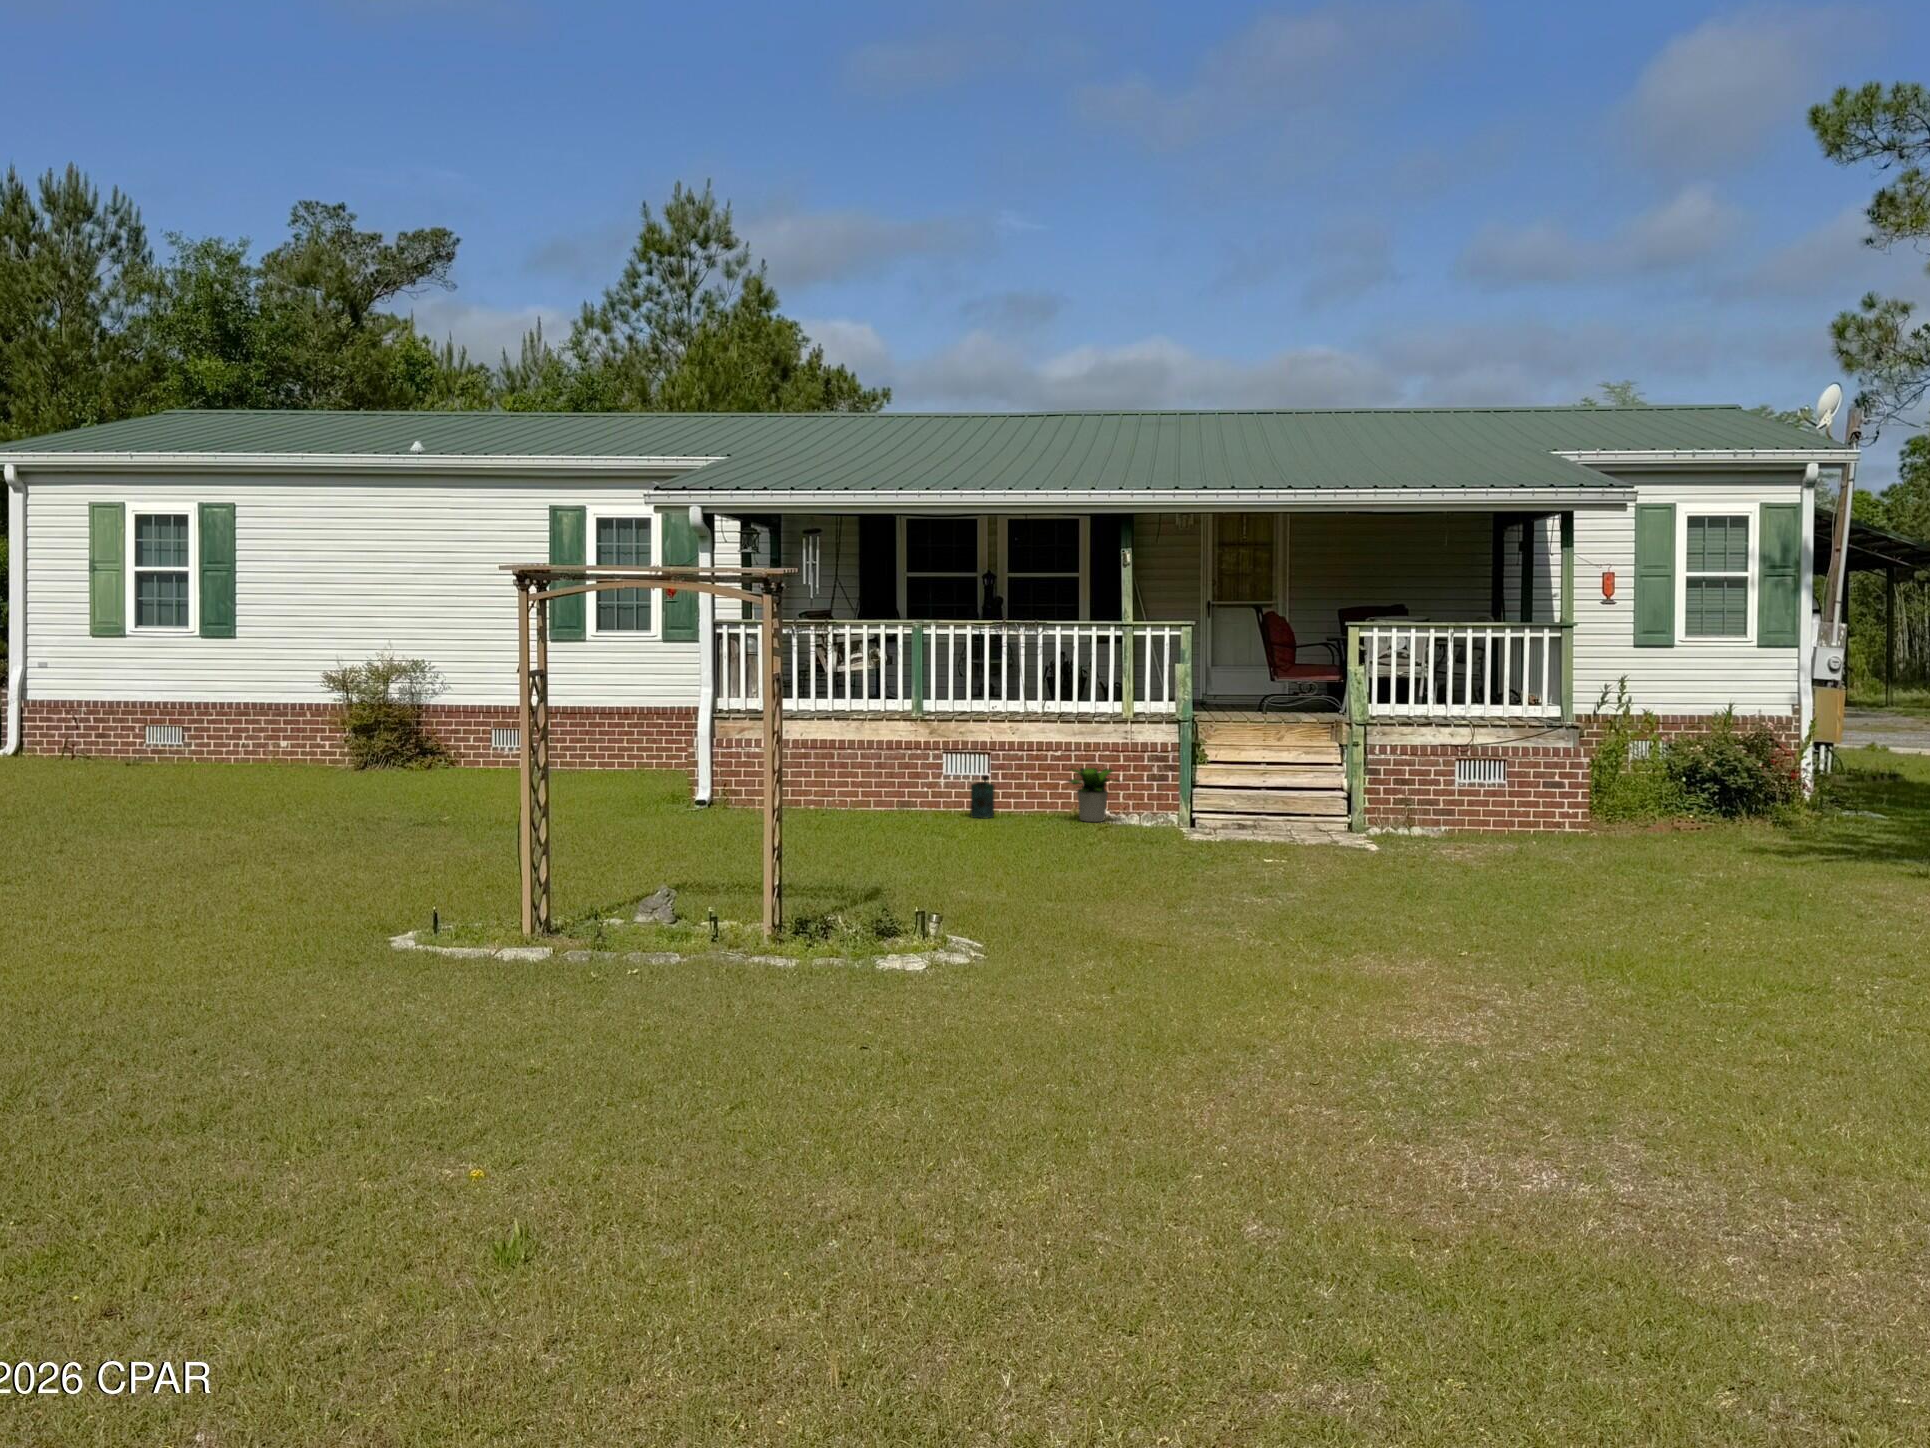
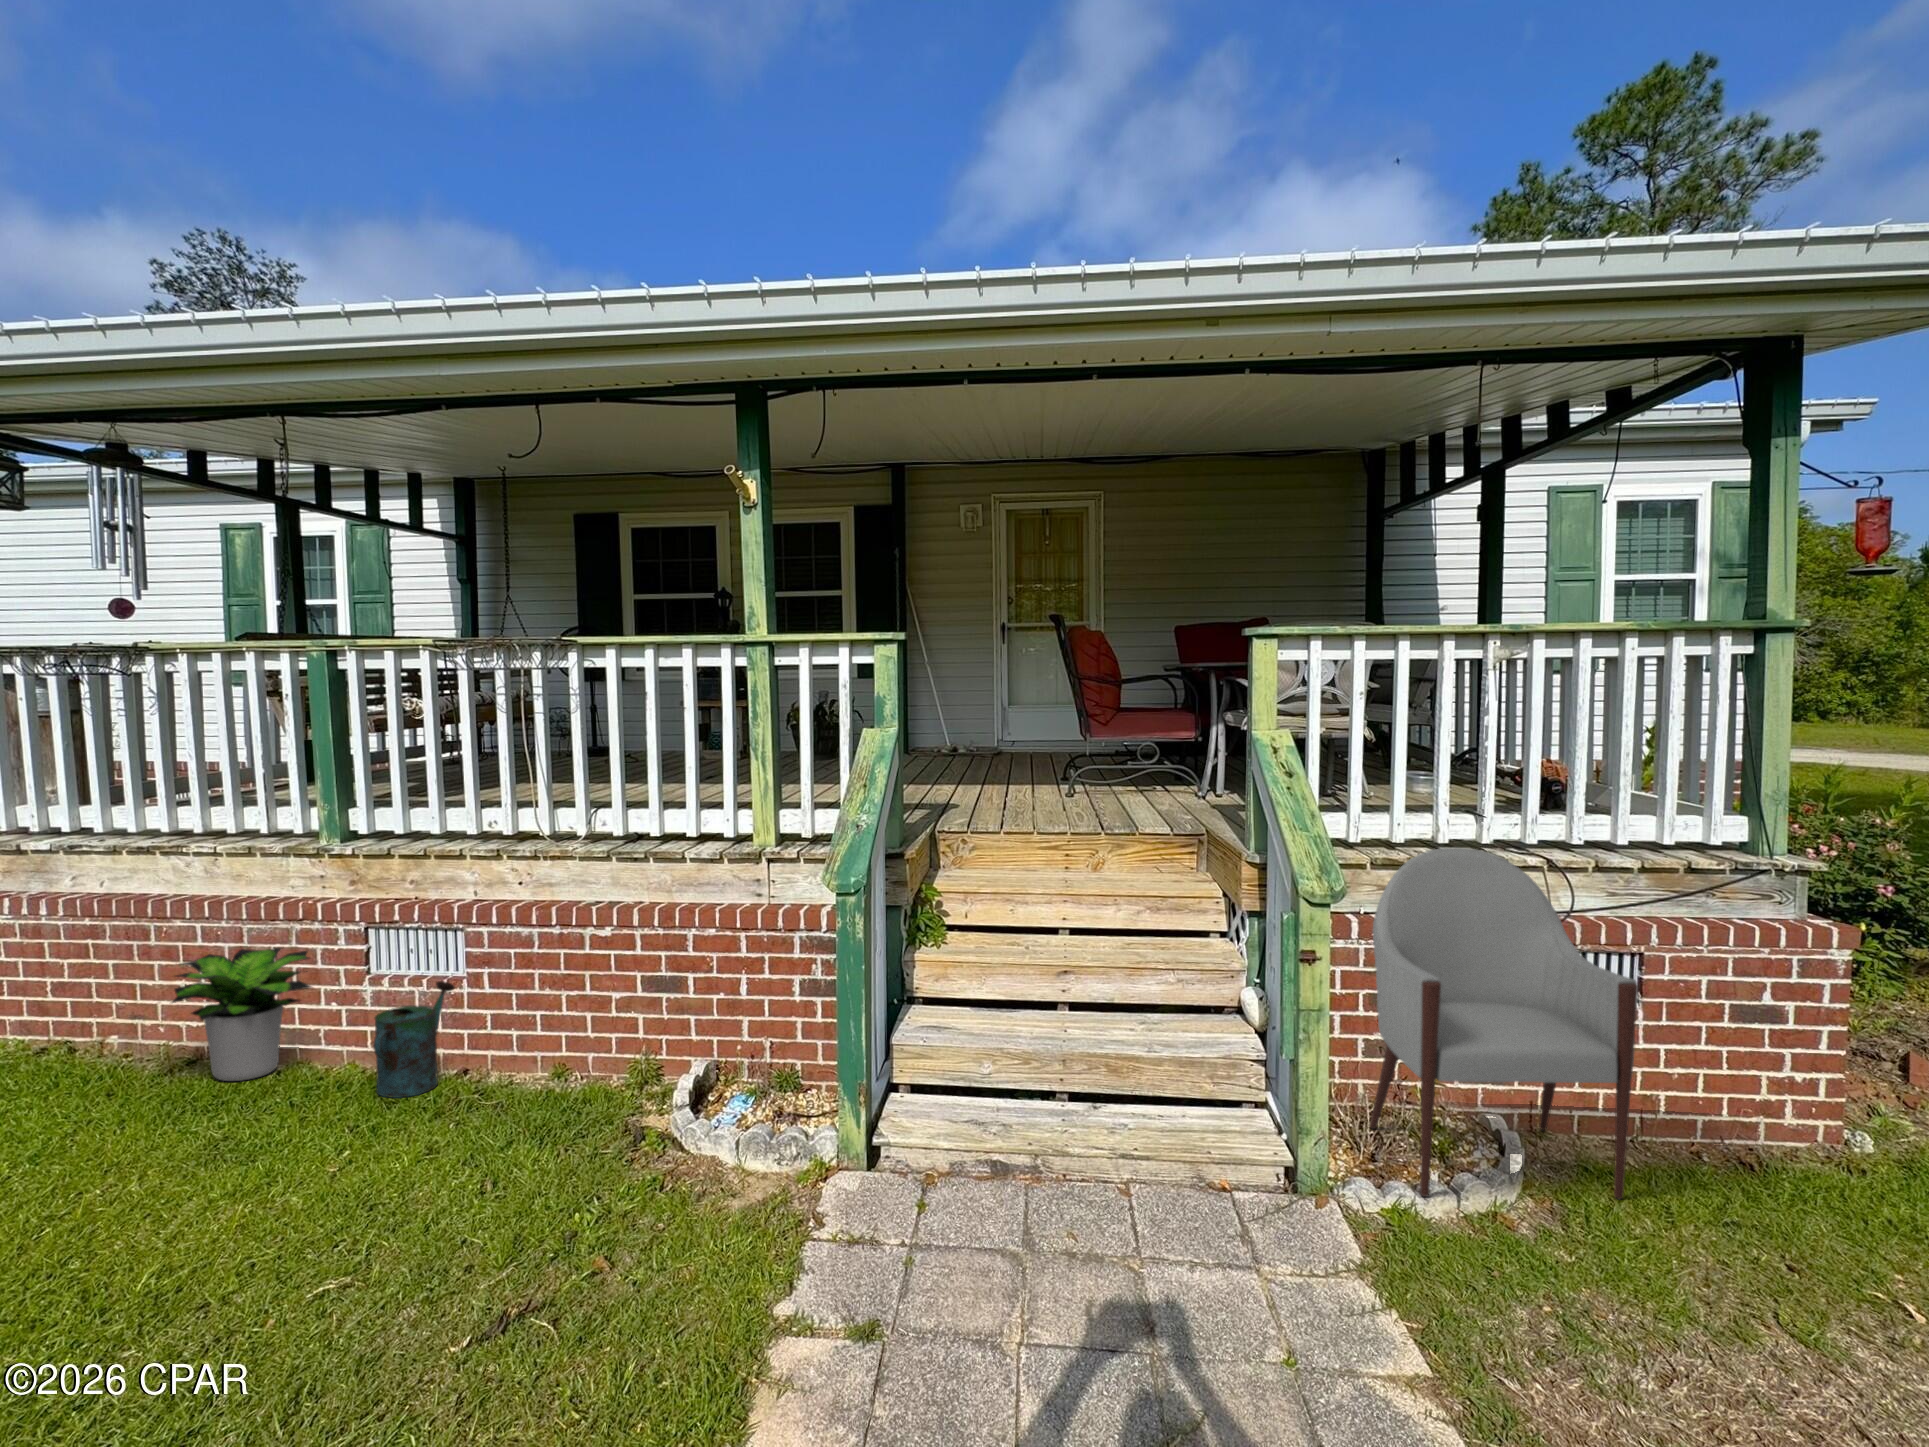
chair: none [1394,715,1489,839] -> present [1370,847,1638,1199]
potted plant: present [1068,768,1120,822] -> present [172,948,312,1081]

